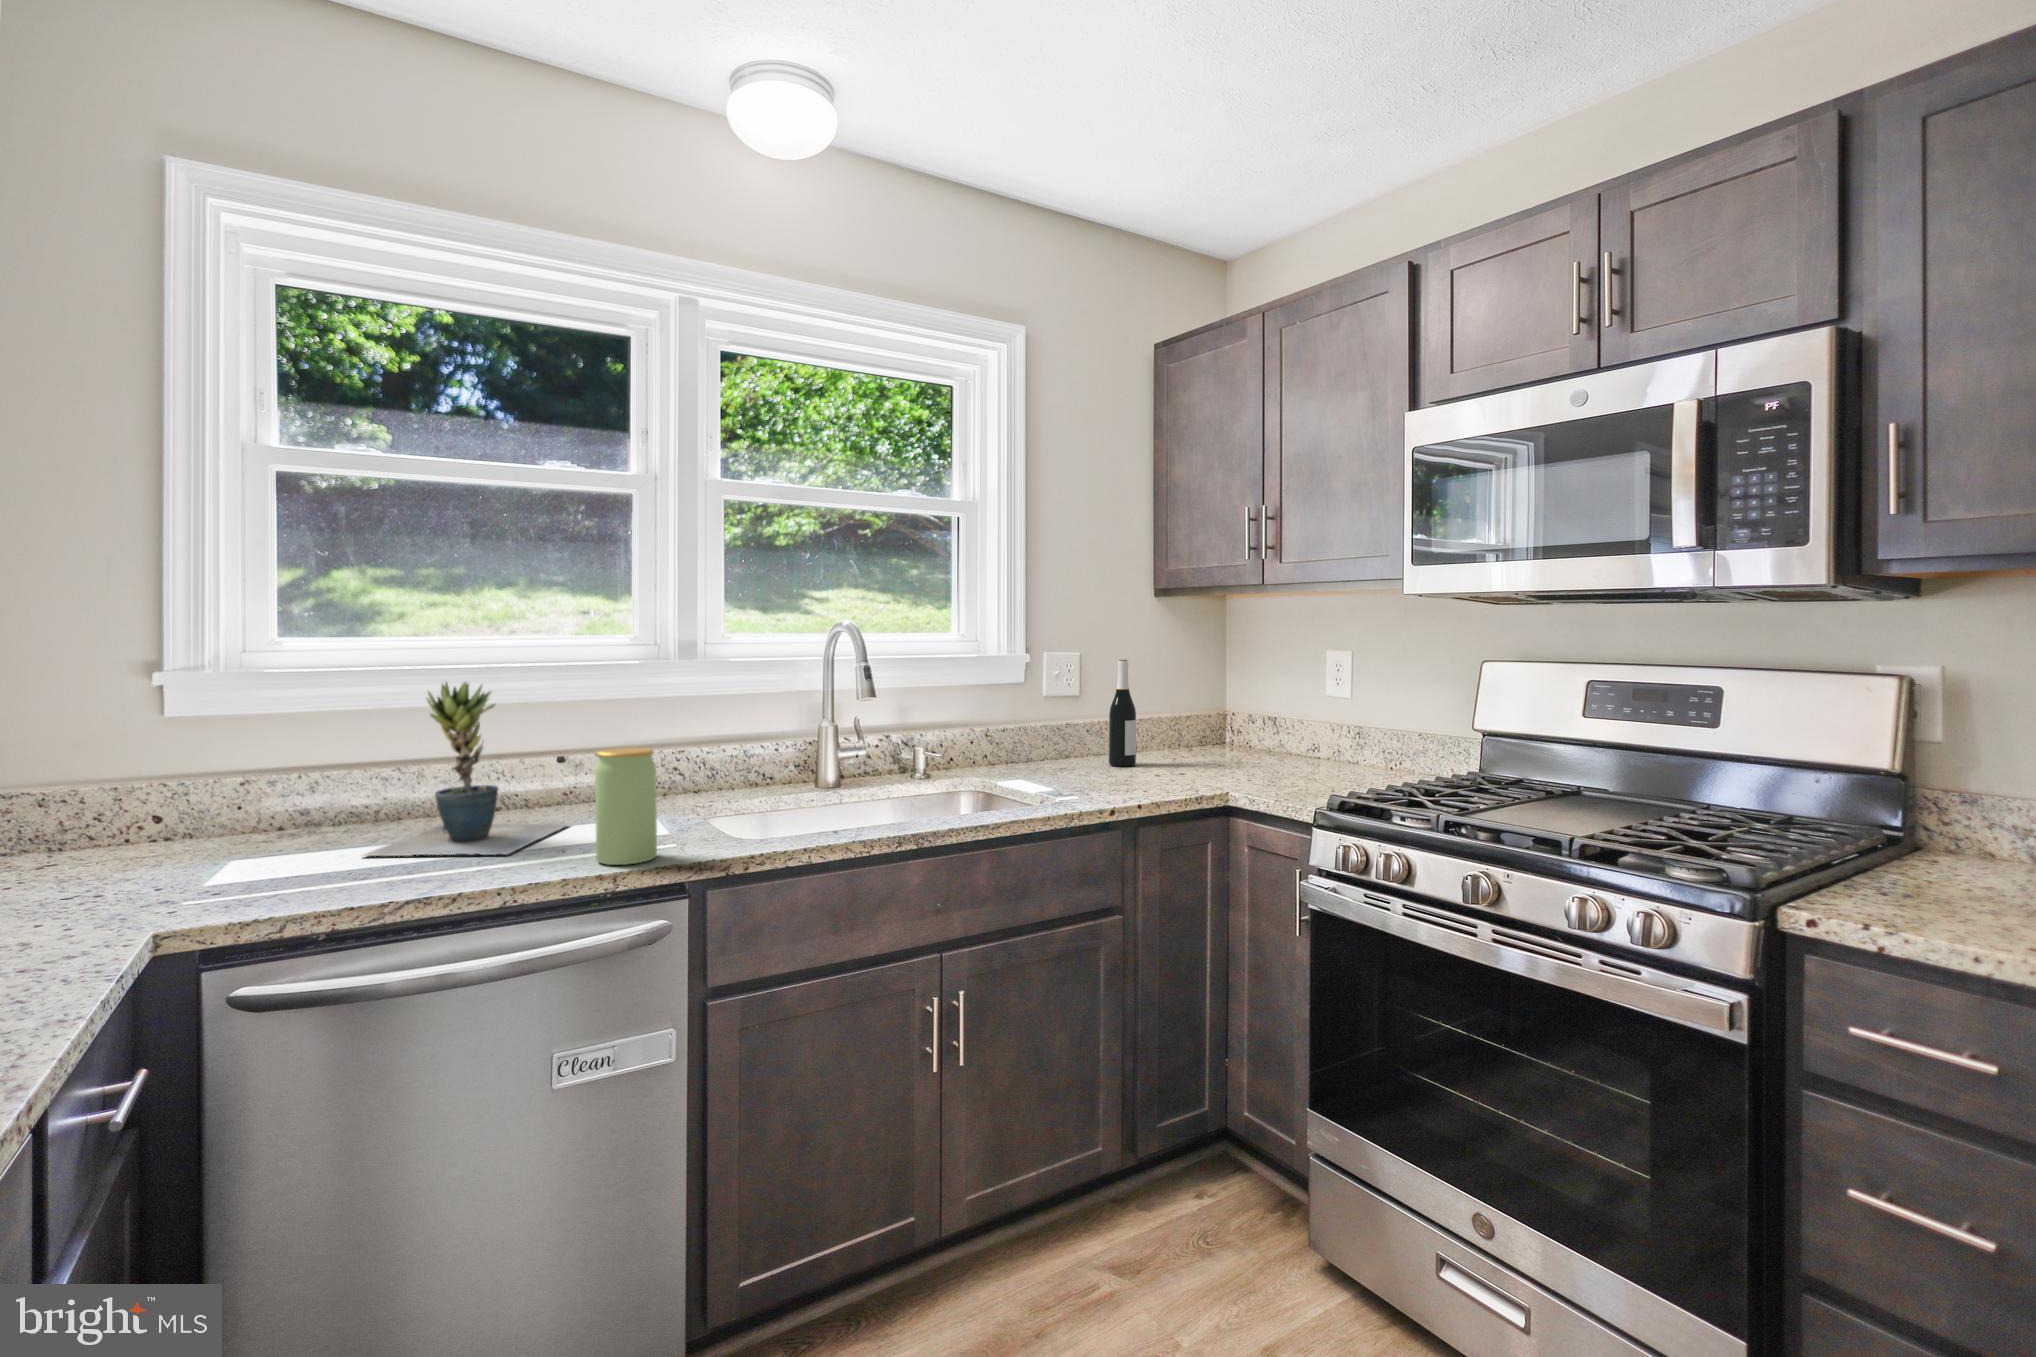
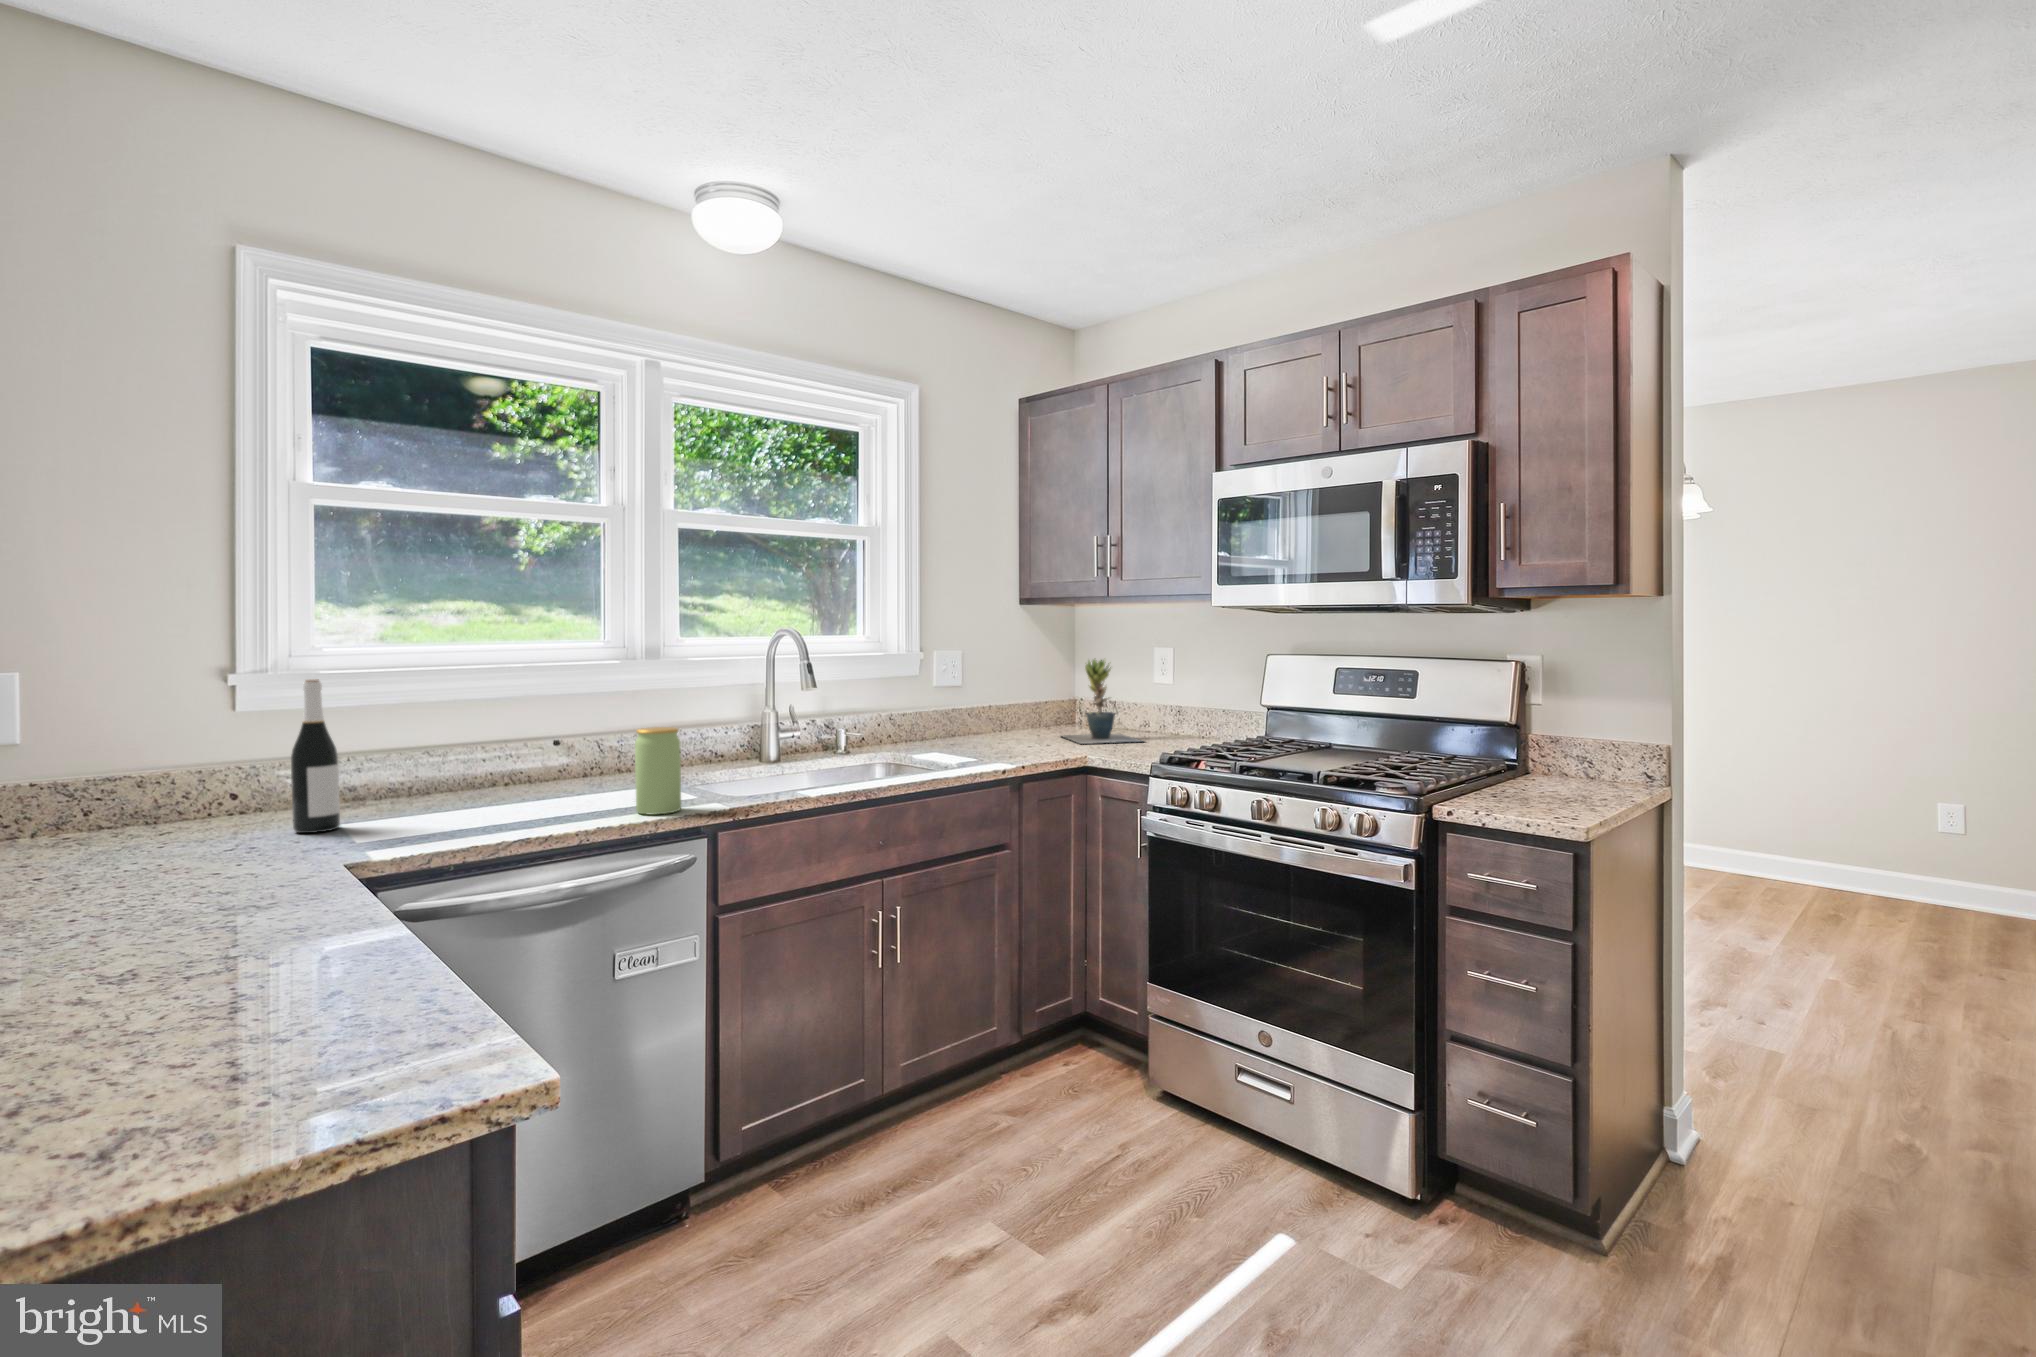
wine bottle: present [1109,660,1136,766] -> present [291,679,340,833]
potted plant: present [365,682,567,856] -> present [1062,660,1143,744]

